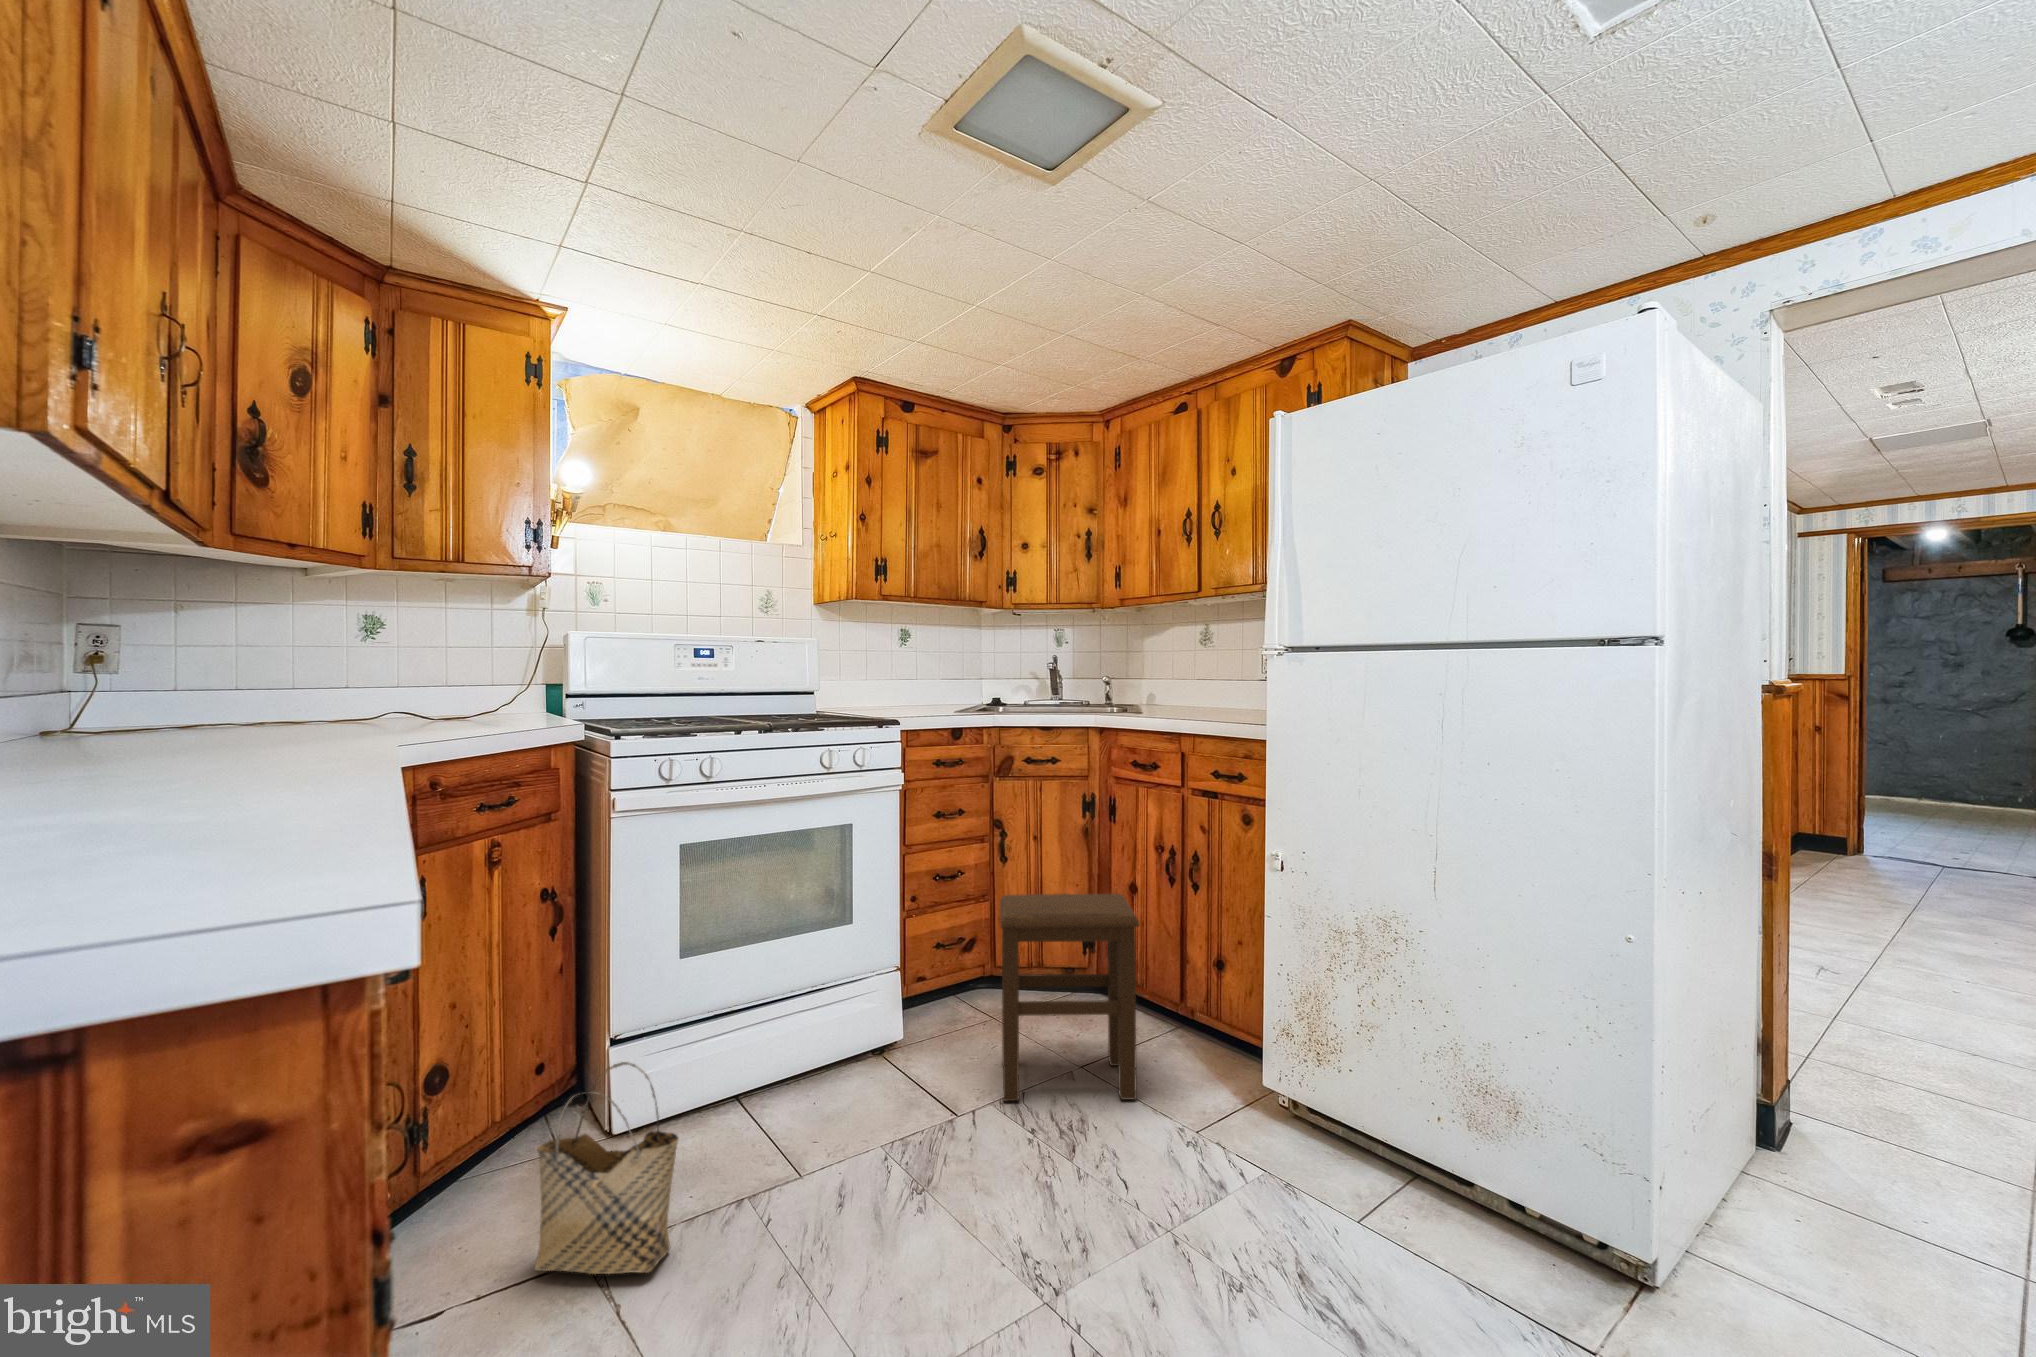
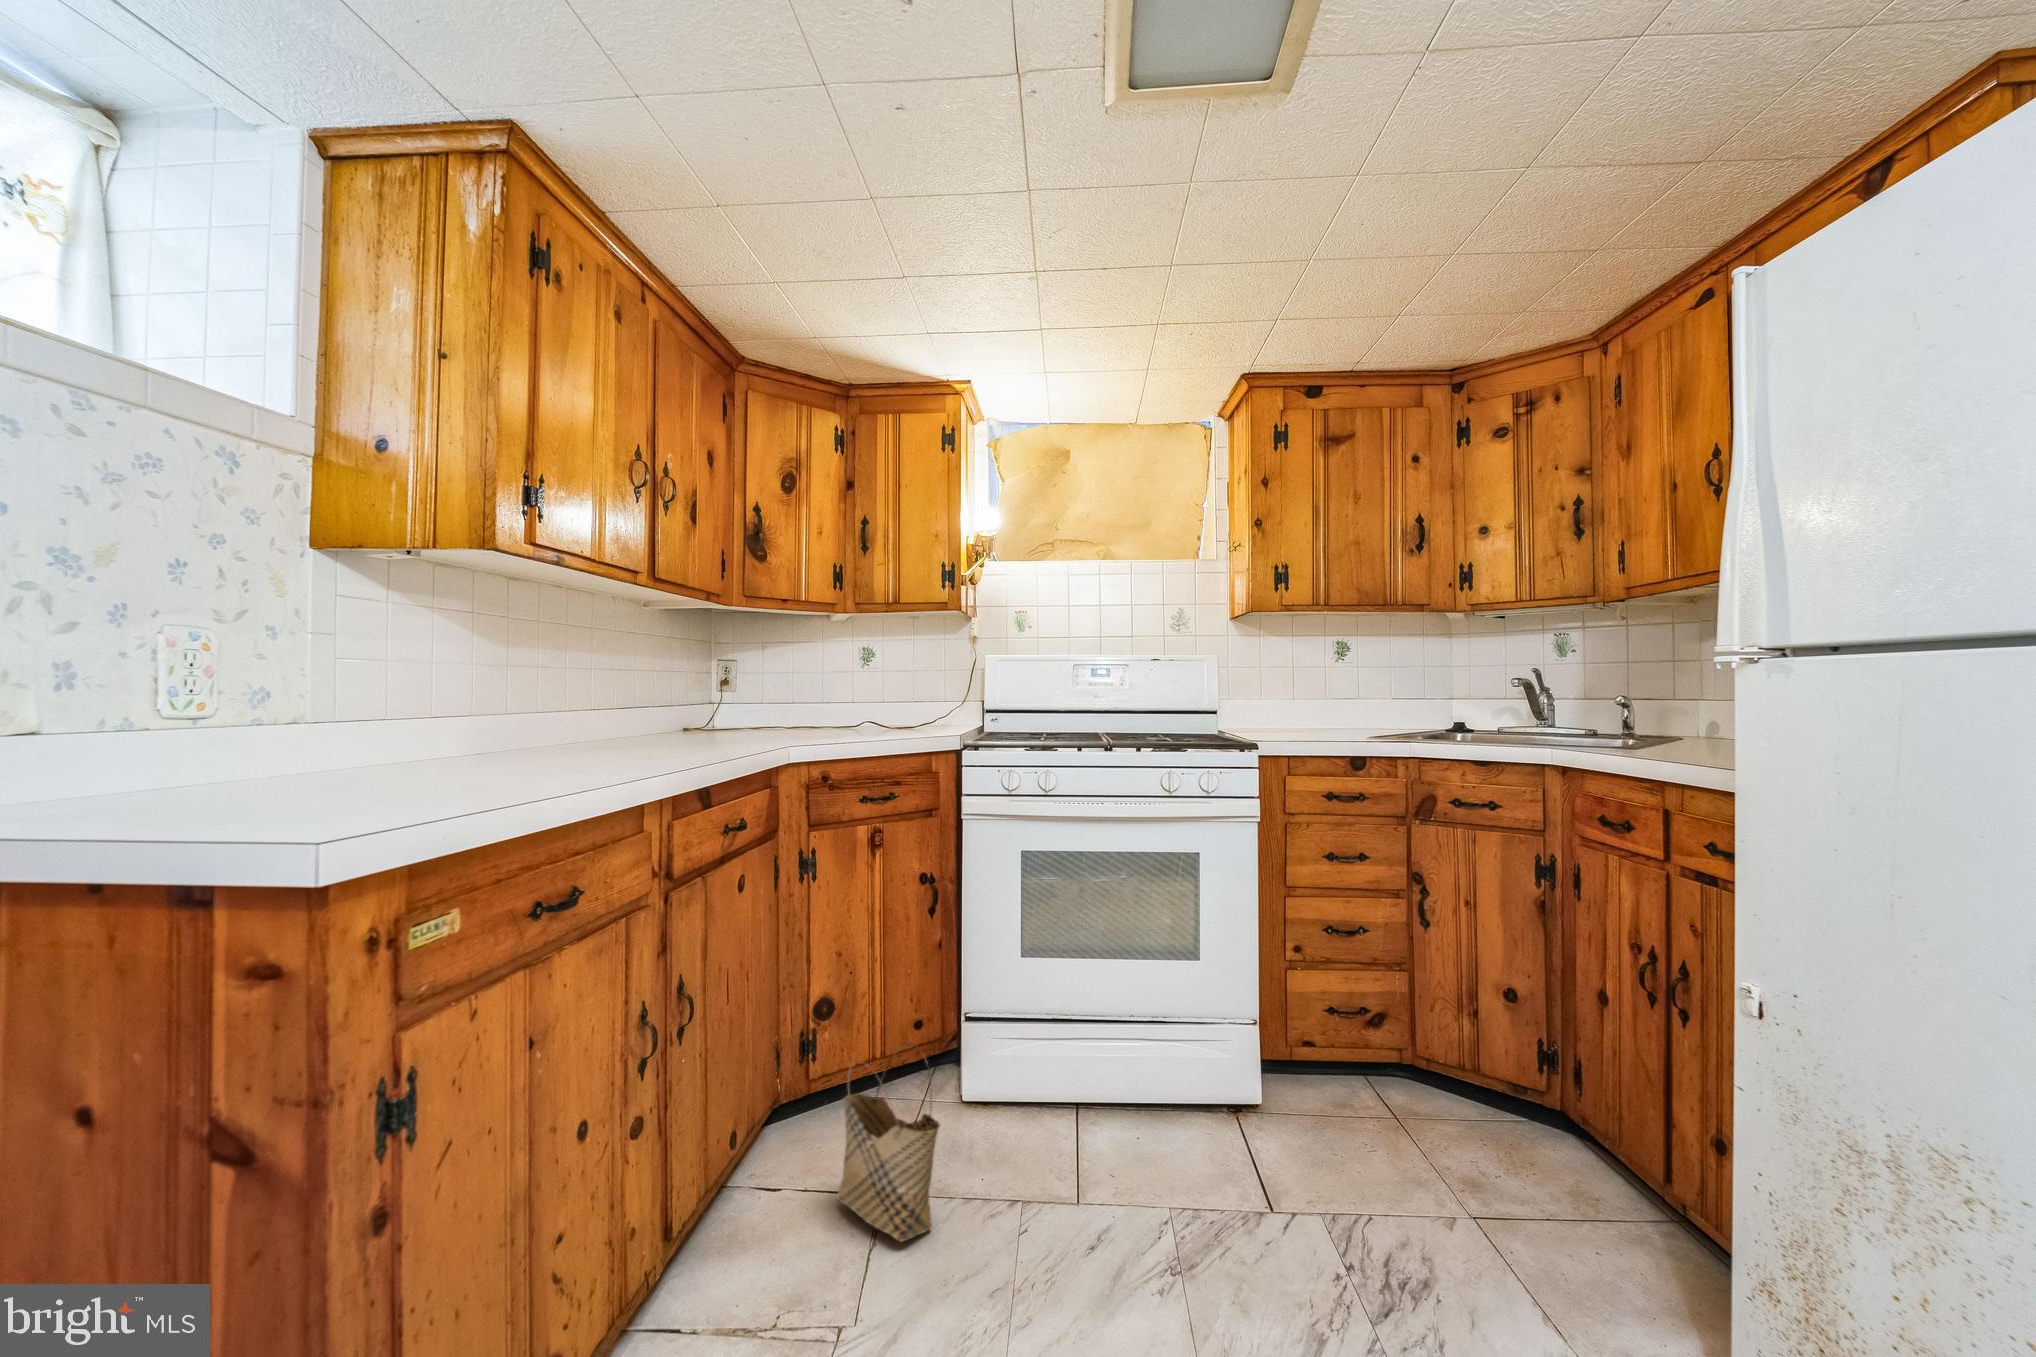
stool: present [1000,894,1139,1101] -> none [1328,963,1542,1287]

